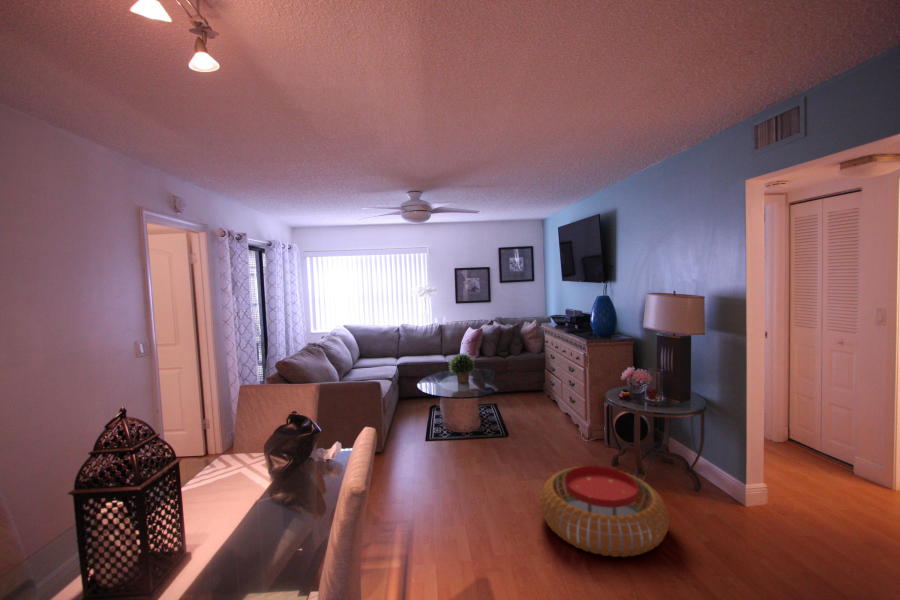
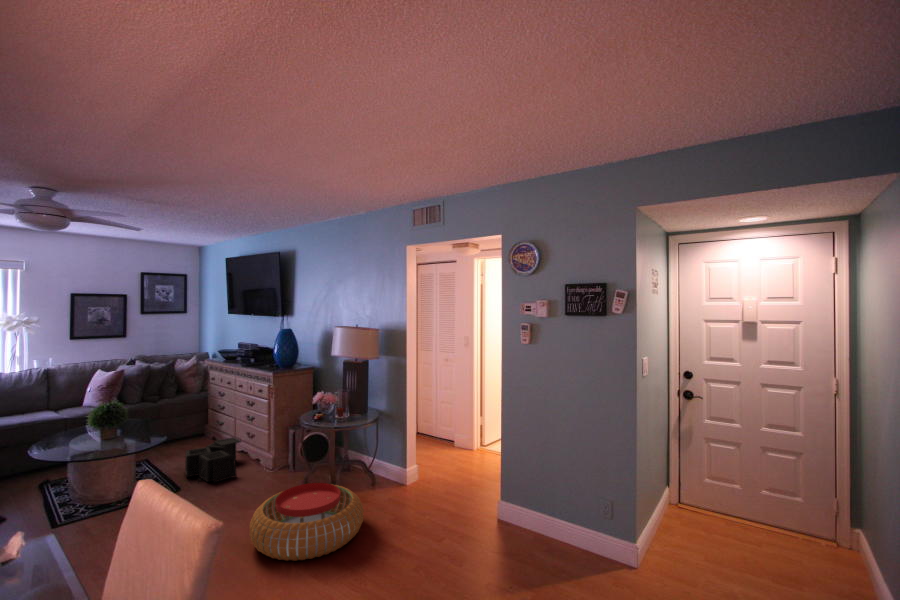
storage bin: none [516,398,563,437] -> present [185,437,241,482]

